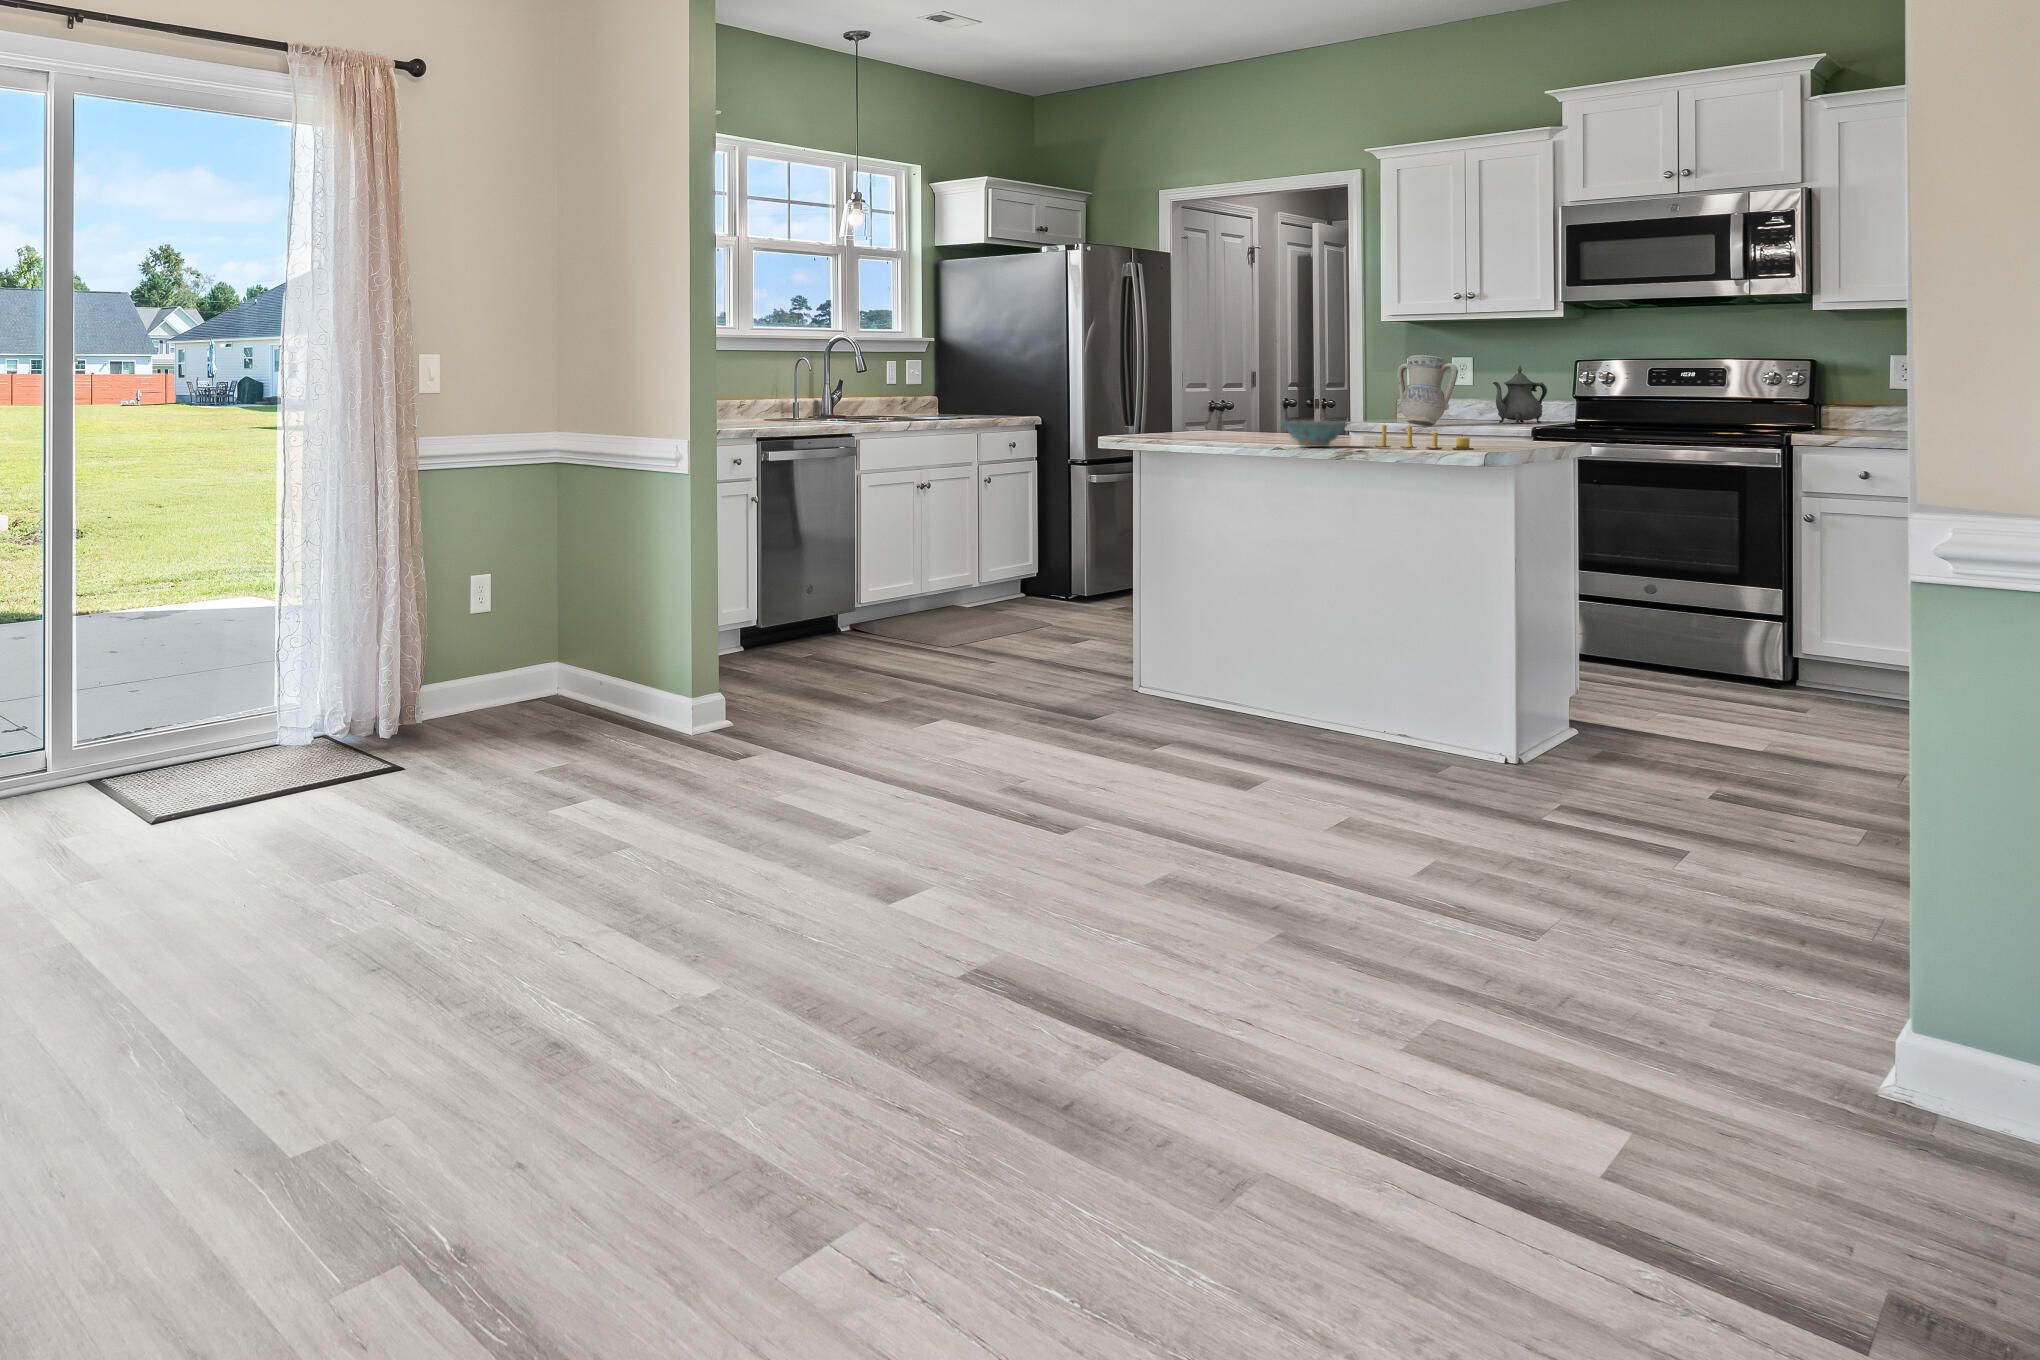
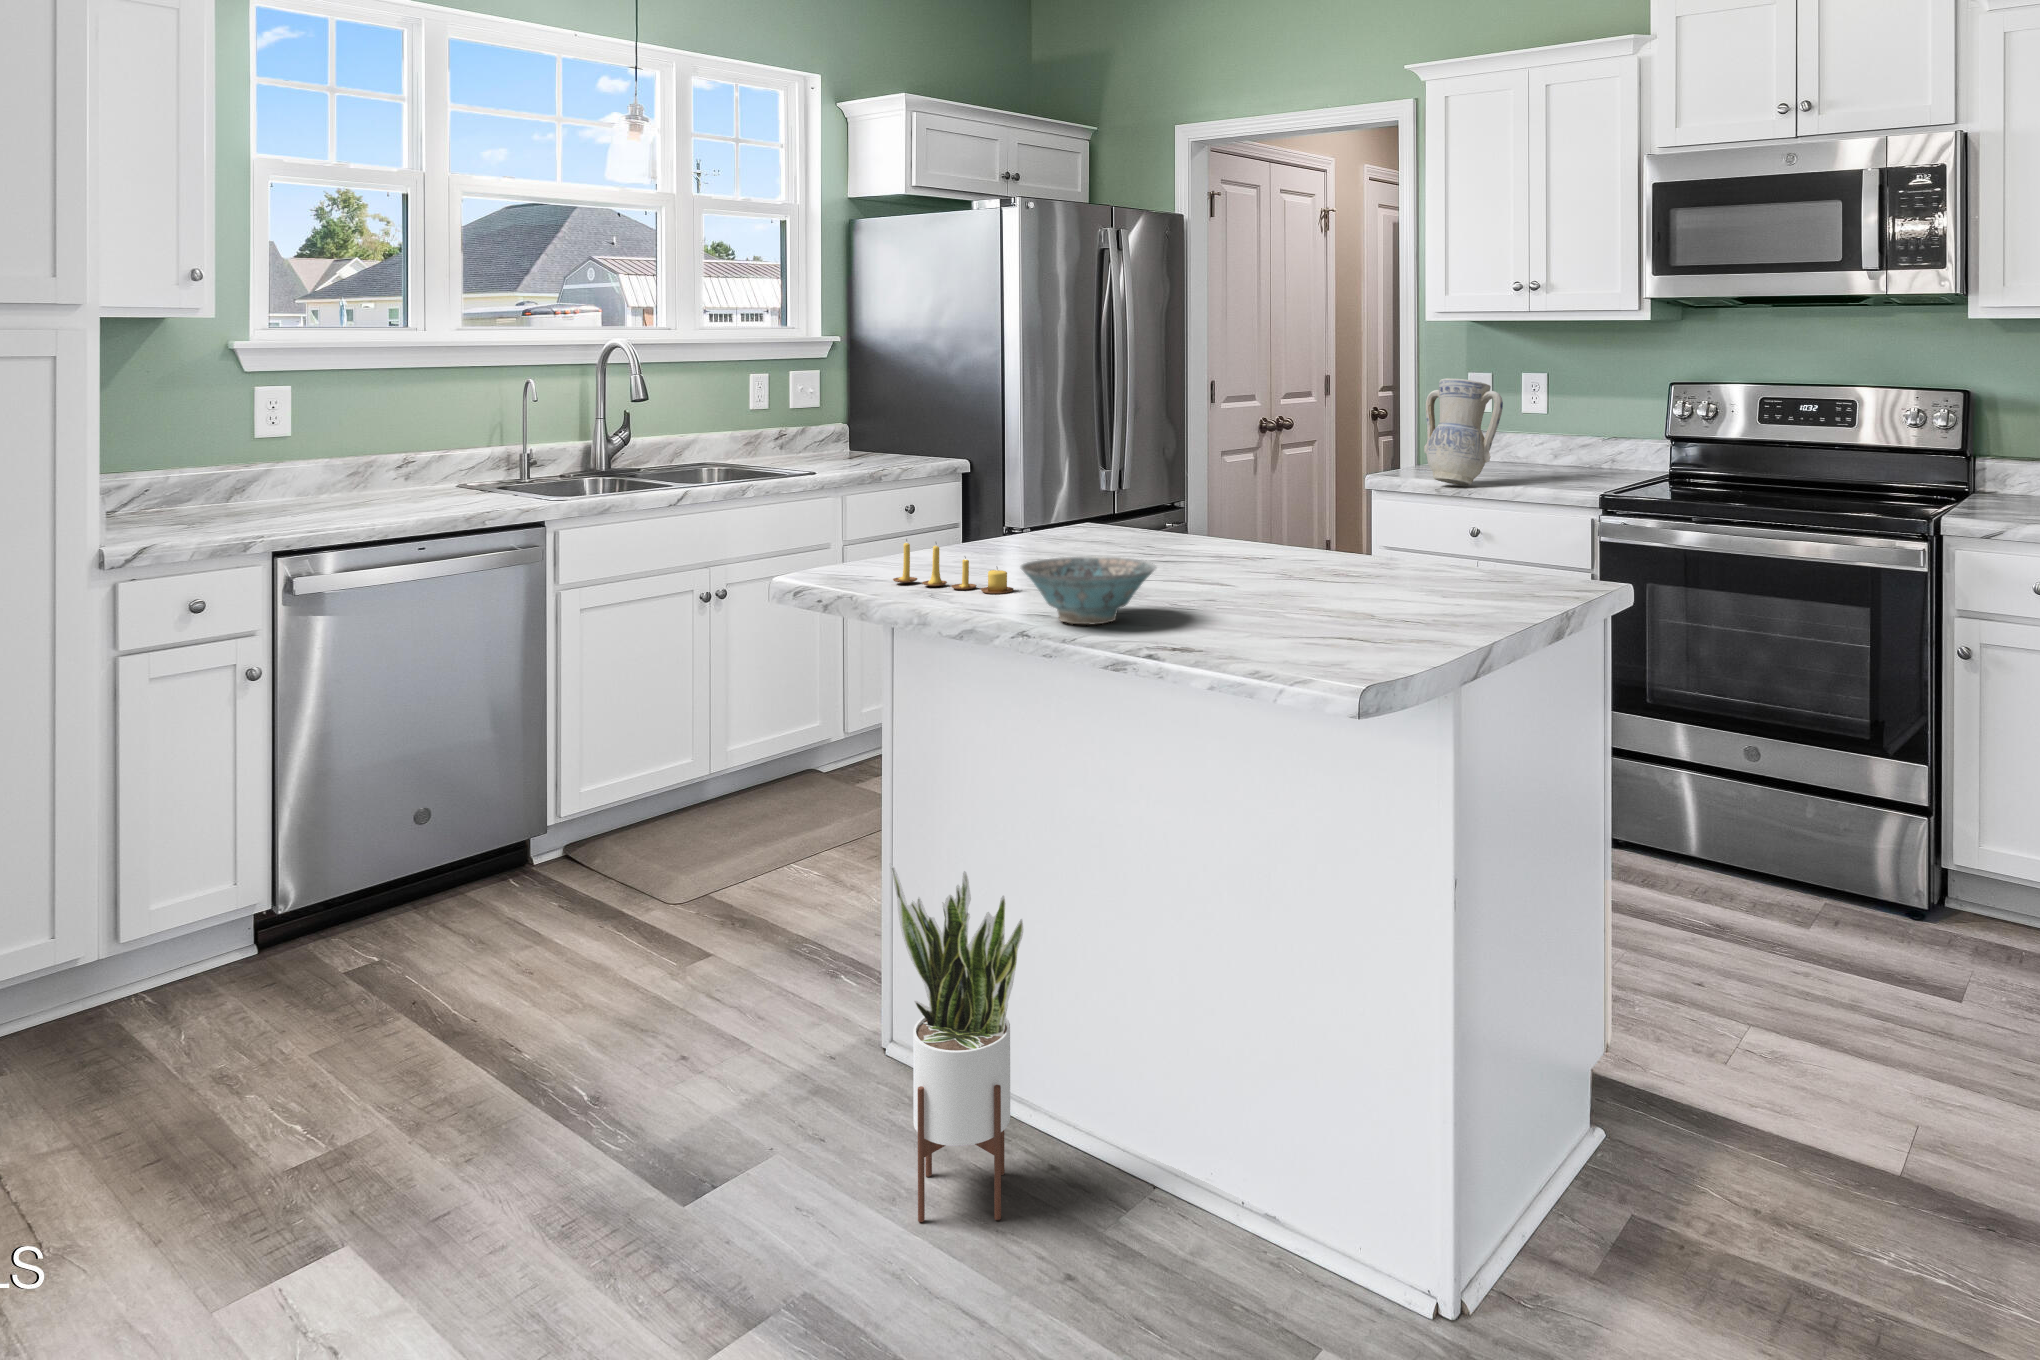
teapot: present [1493,365,1547,423] -> none [1556,391,1630,478]
candle: present [1375,425,1474,450] -> present [893,539,1013,594]
potted plant: none [1197,568,1275,734] -> present [889,863,1023,1222]

